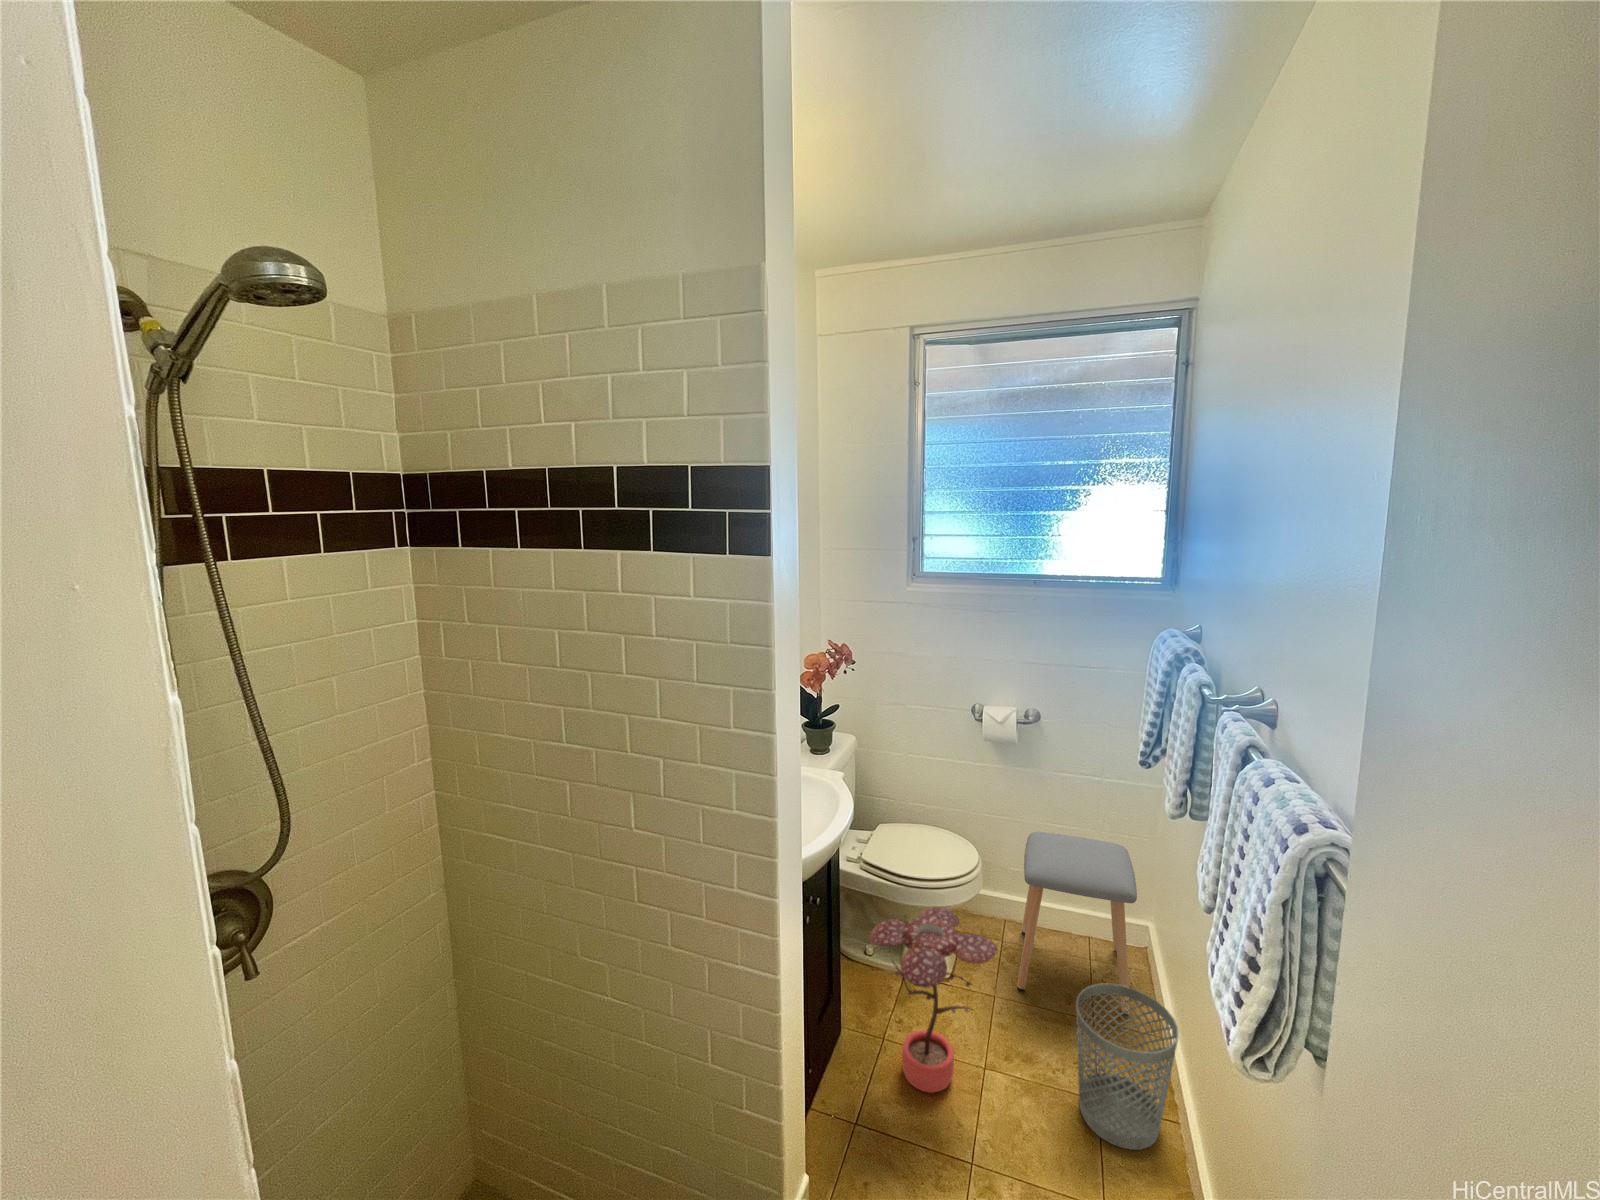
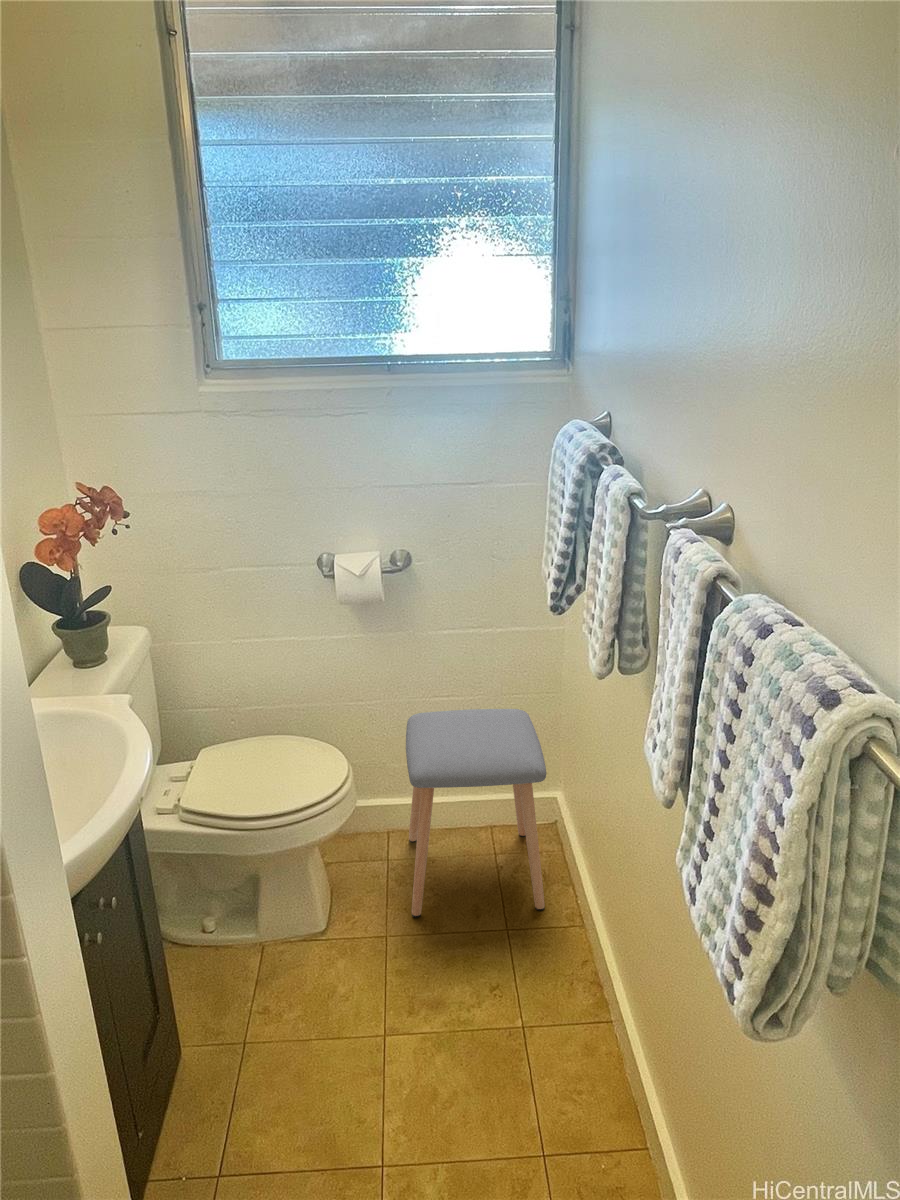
potted plant: present [869,907,997,1093] -> none [204,850,387,1093]
wastebasket: present [1076,983,1179,1150] -> none [491,887,610,1075]

